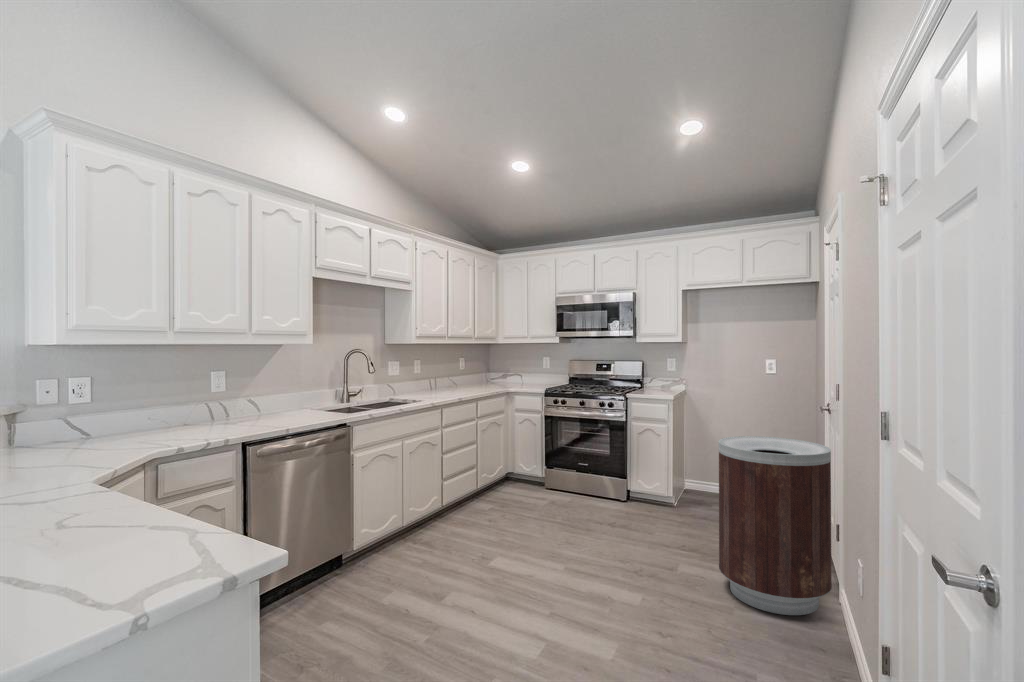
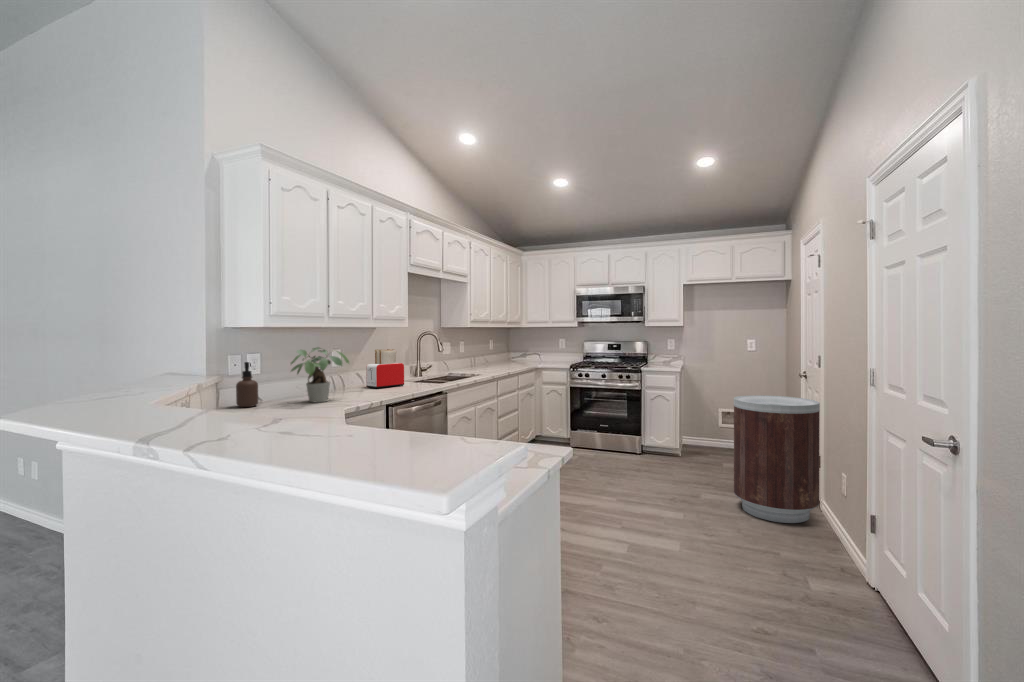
potted plant: none [115,369,208,439] -> present [291,347,349,403]
toaster: none [256,370,307,419] -> present [366,349,404,388]
soap dispenser: none [46,388,78,445] -> present [236,362,258,407]

